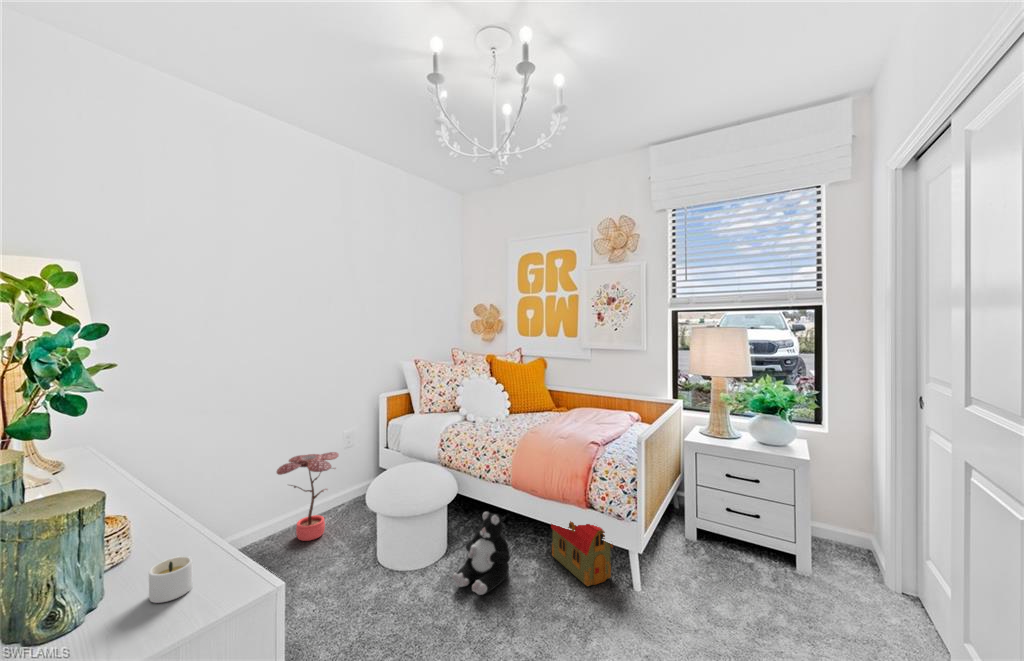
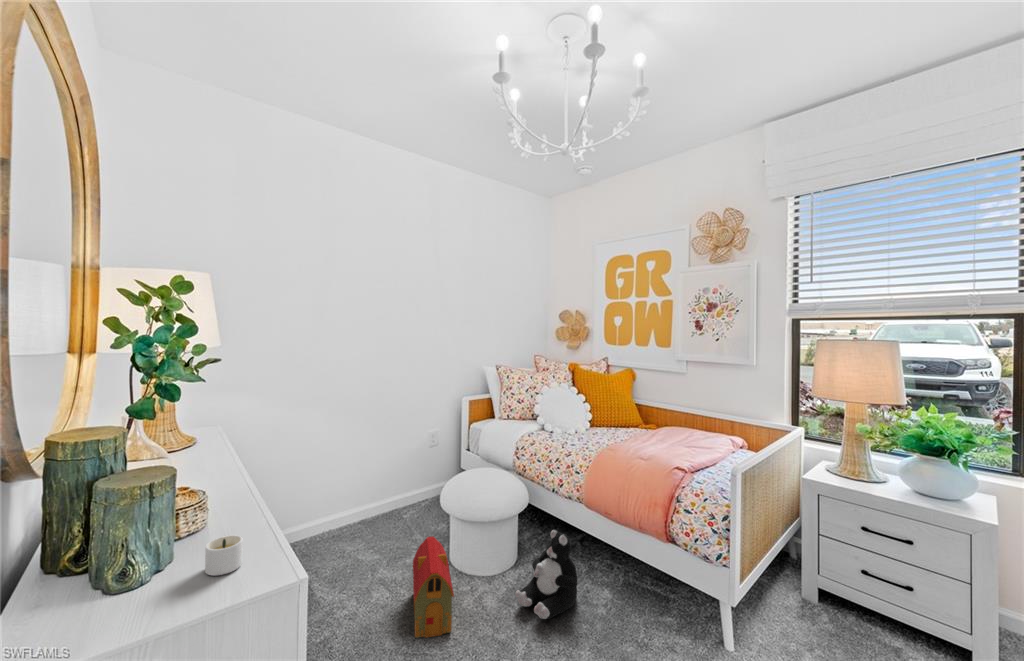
potted plant: present [277,452,339,541] -> none [361,451,419,534]
toy house: present [551,521,613,586] -> present [413,537,454,638]

